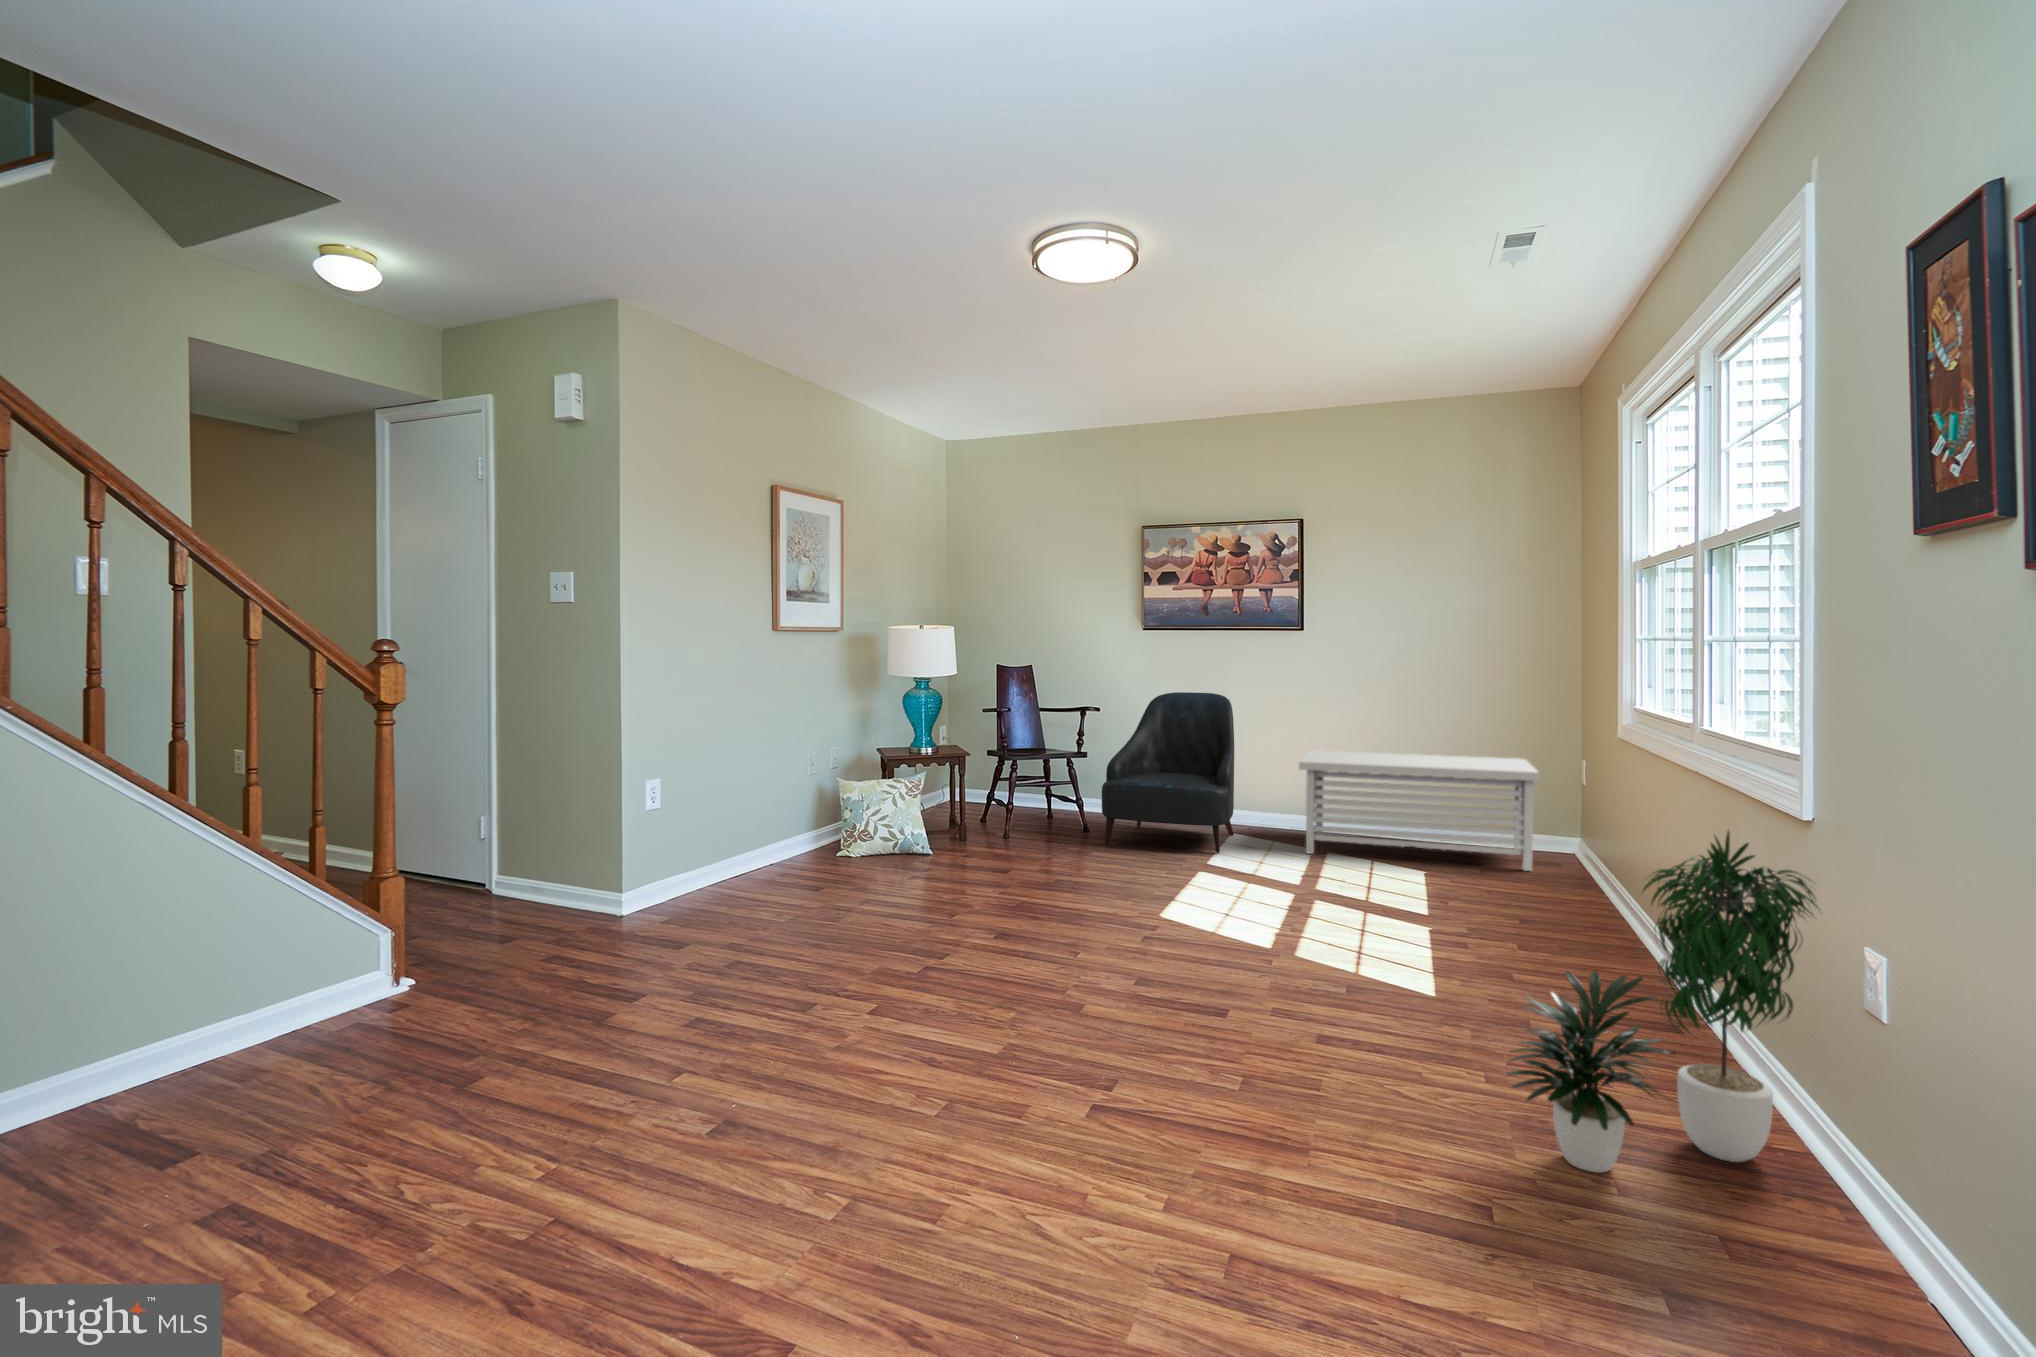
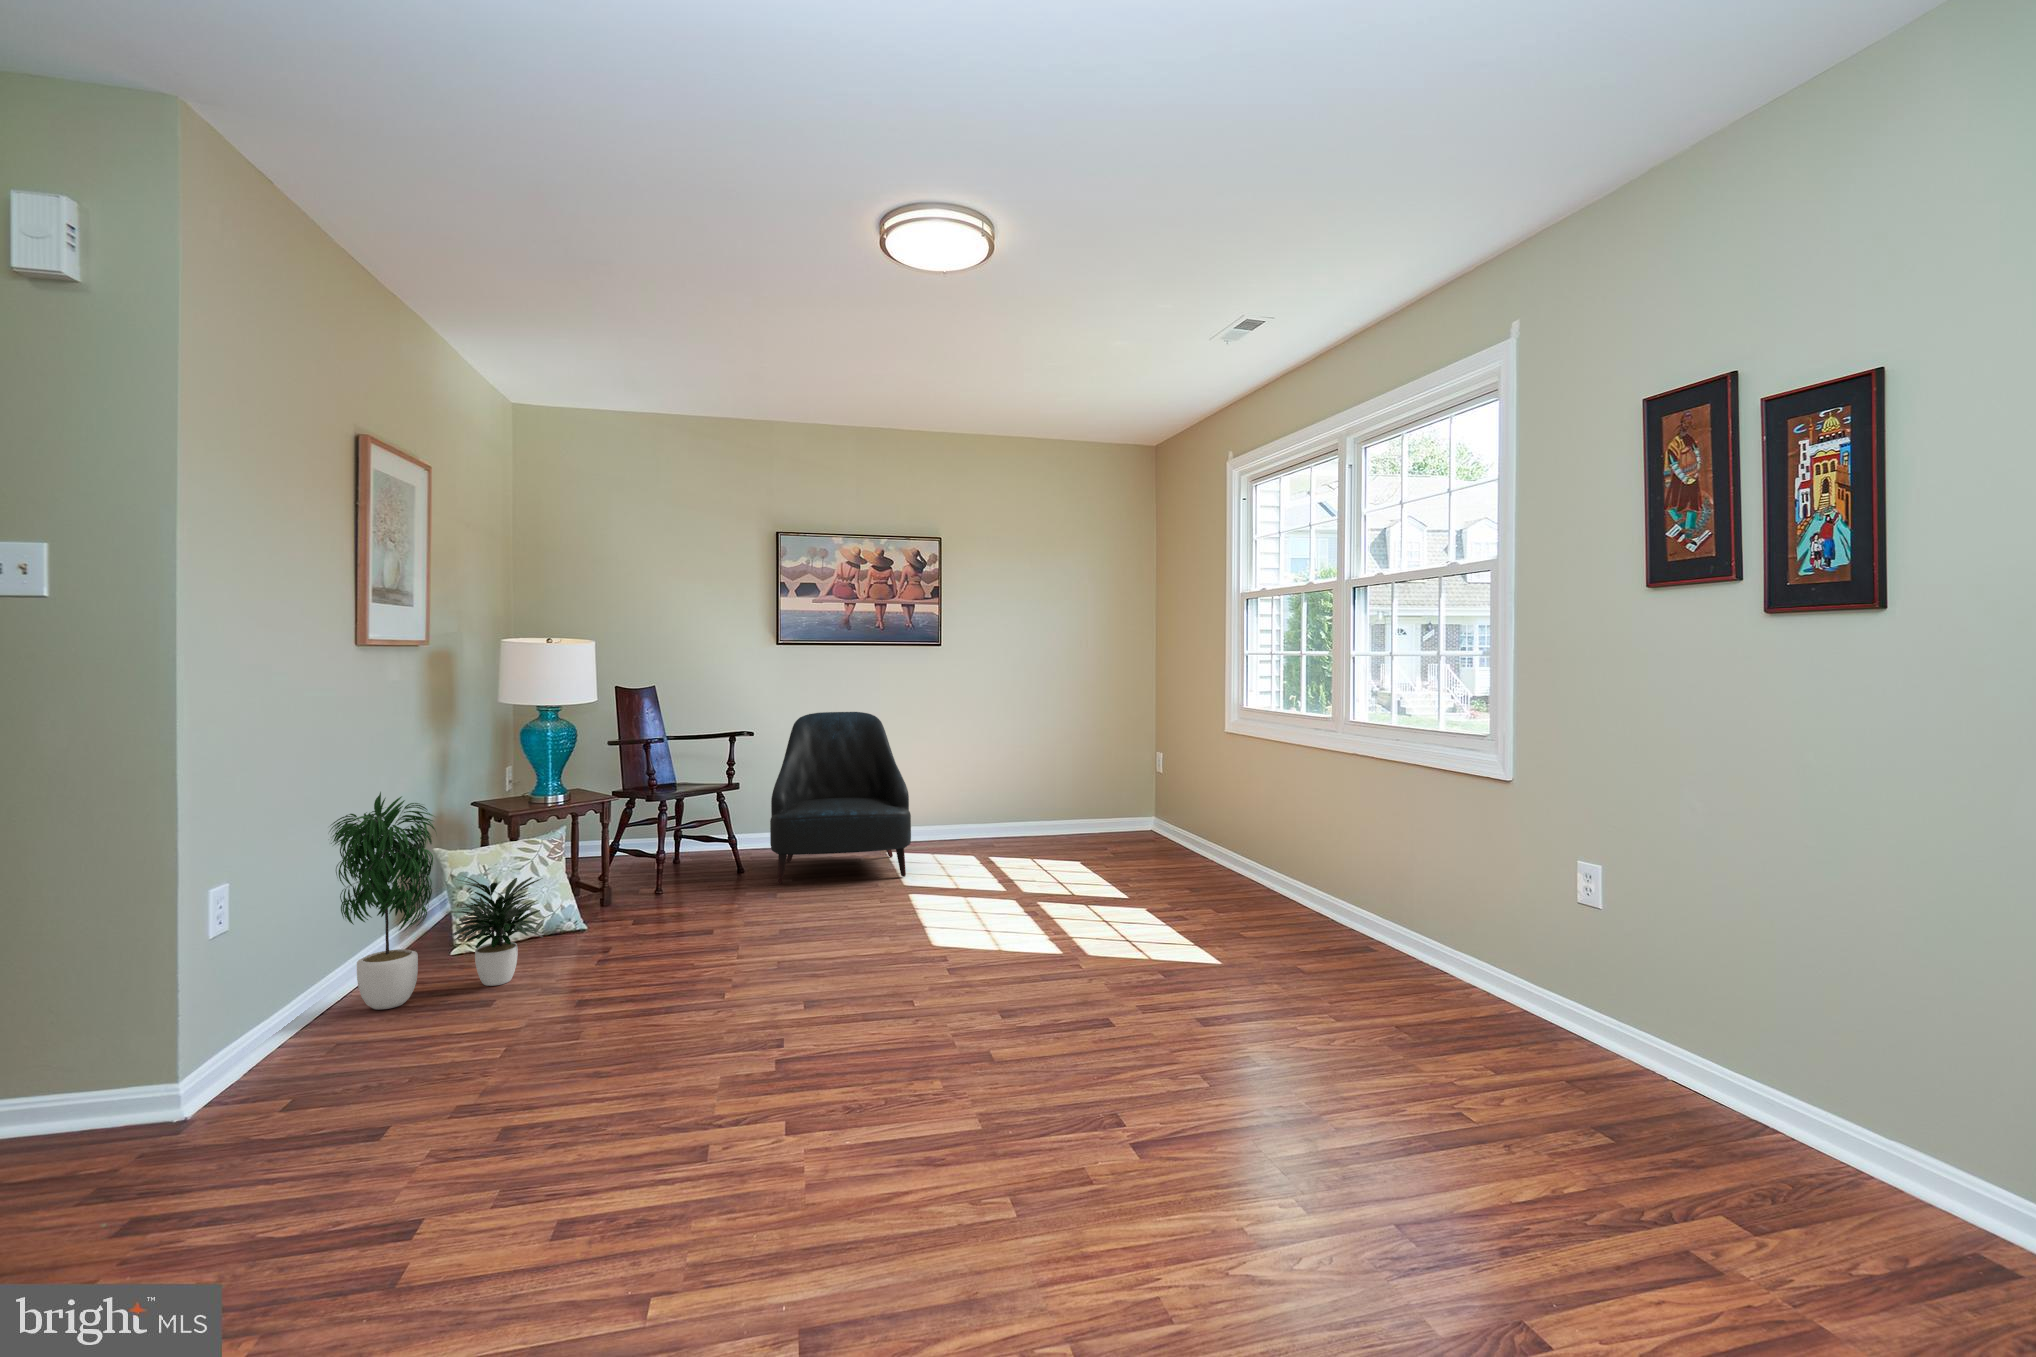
storage bench: present [1299,751,1539,871] -> none [956,758,1169,865]
potted plant: present [1506,831,1820,1173] -> present [329,792,543,1010]

